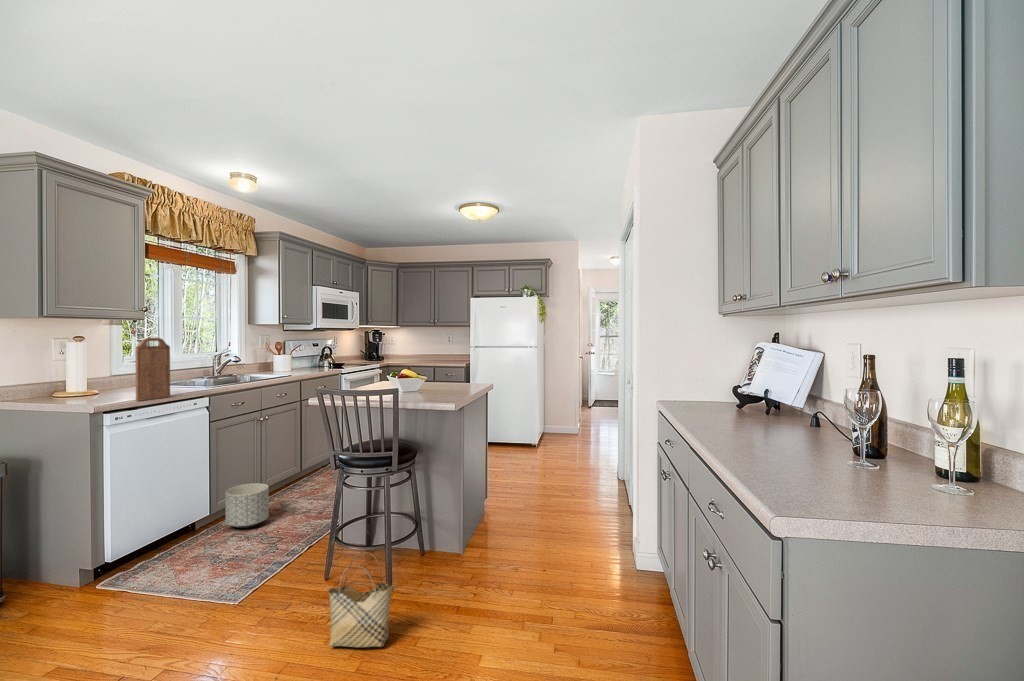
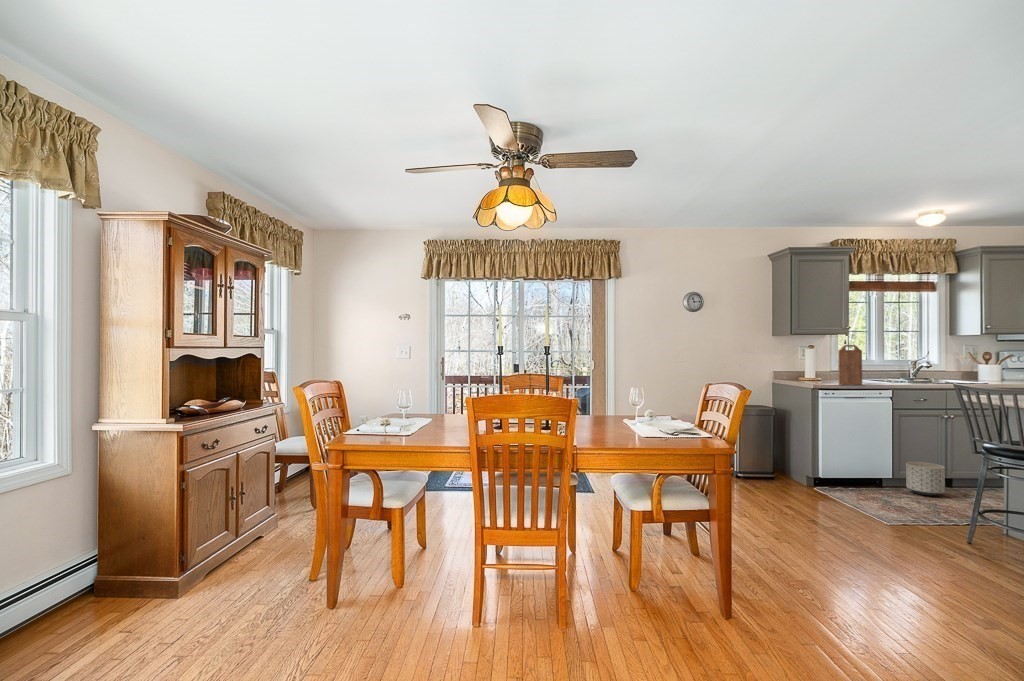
woven basket: present [328,552,392,647] -> none [932,500,988,570]

